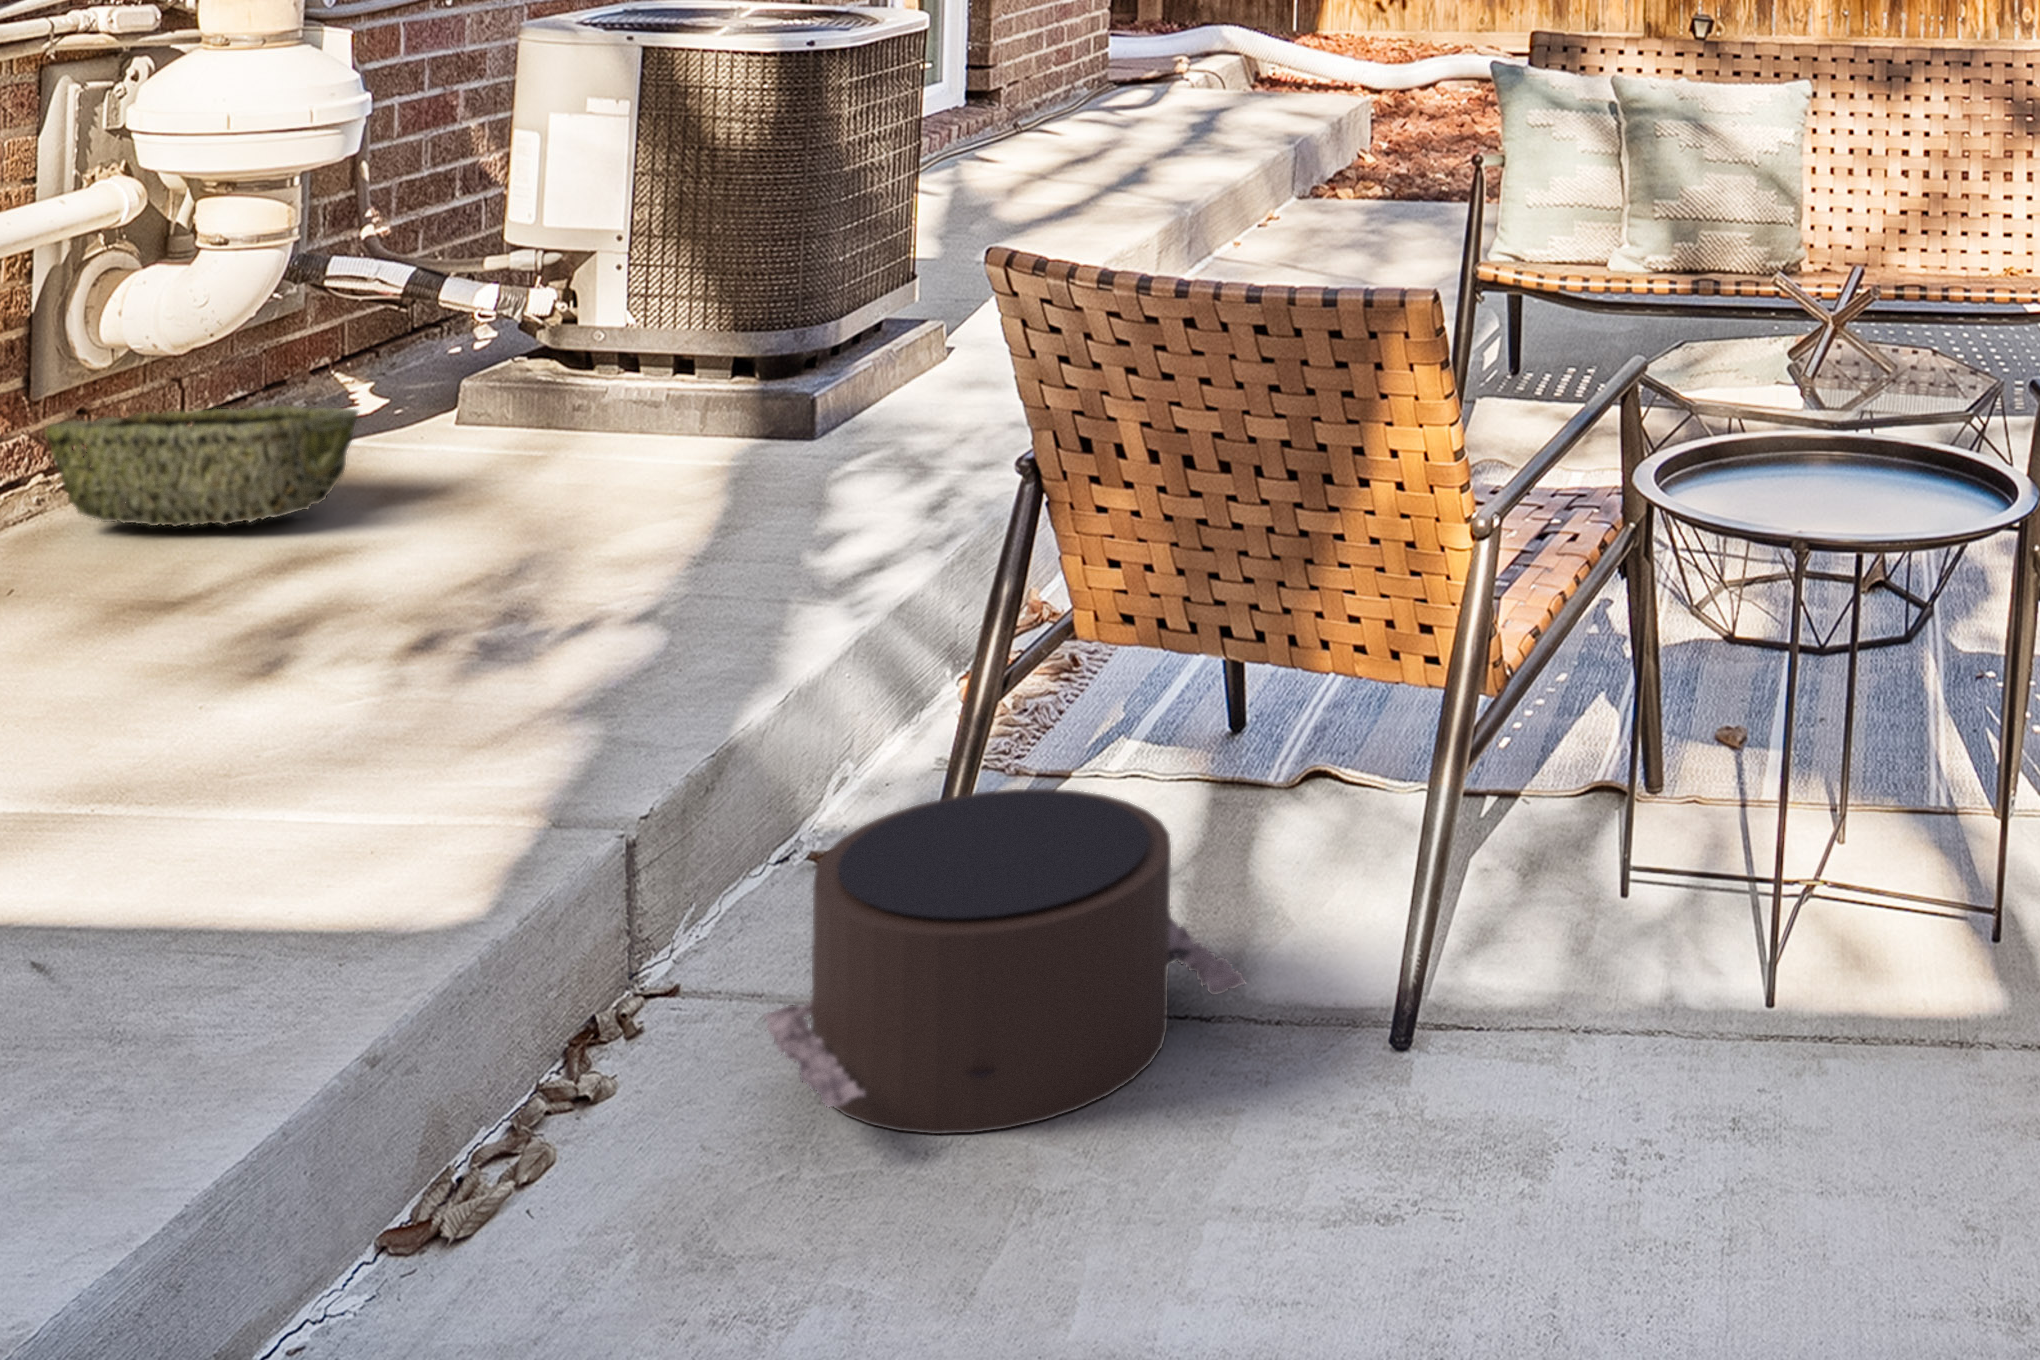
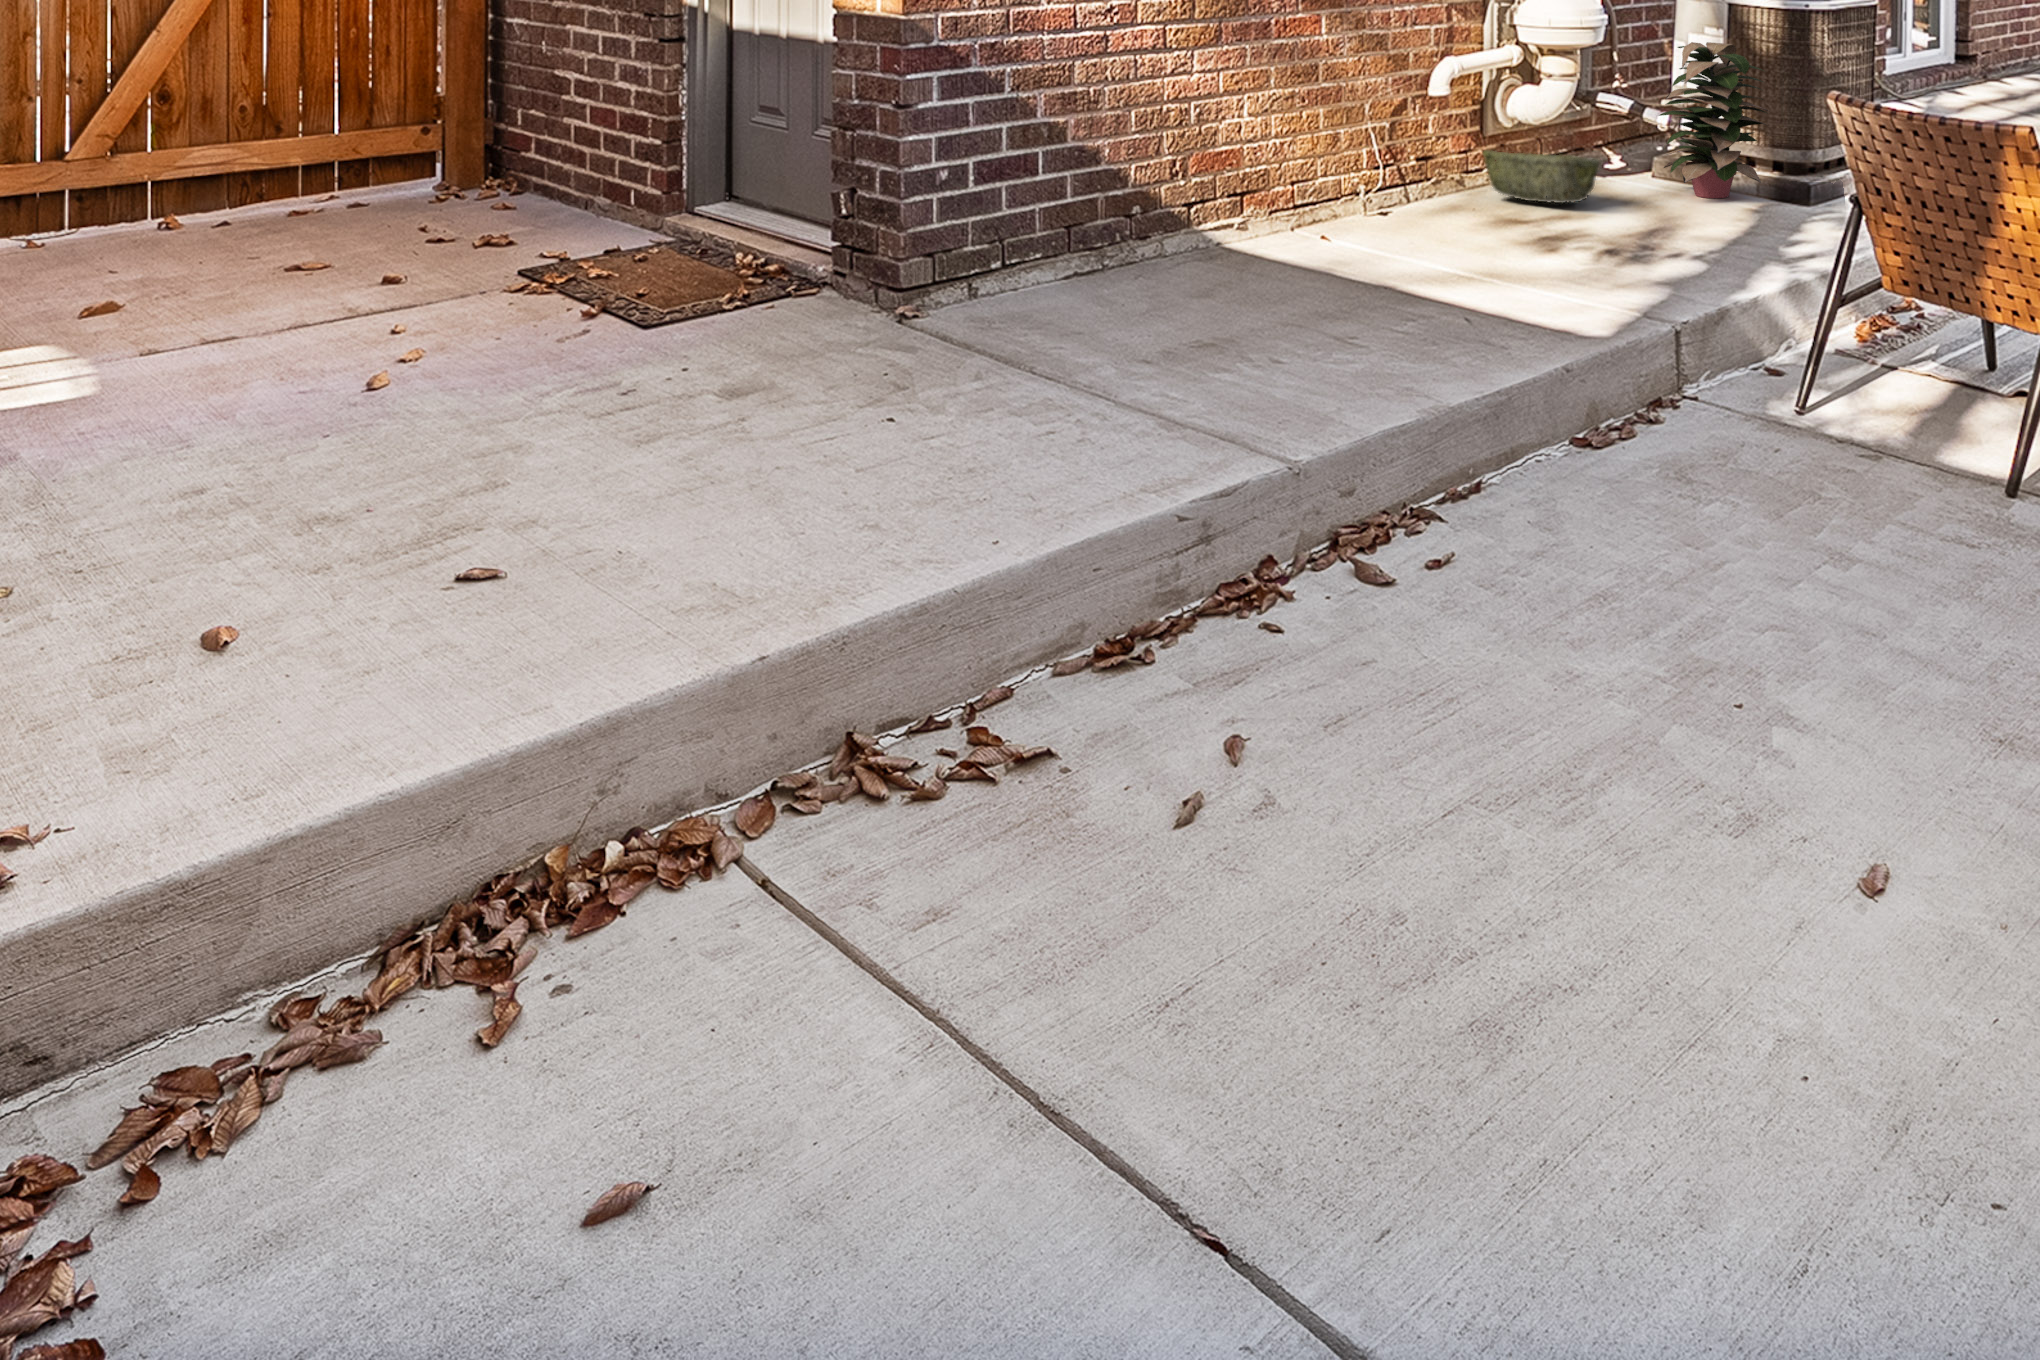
decorative plant: none [485,133,734,450] -> present [1659,42,1768,198]
pouf: present [764,789,1246,1134] -> none [1712,330,1927,466]

